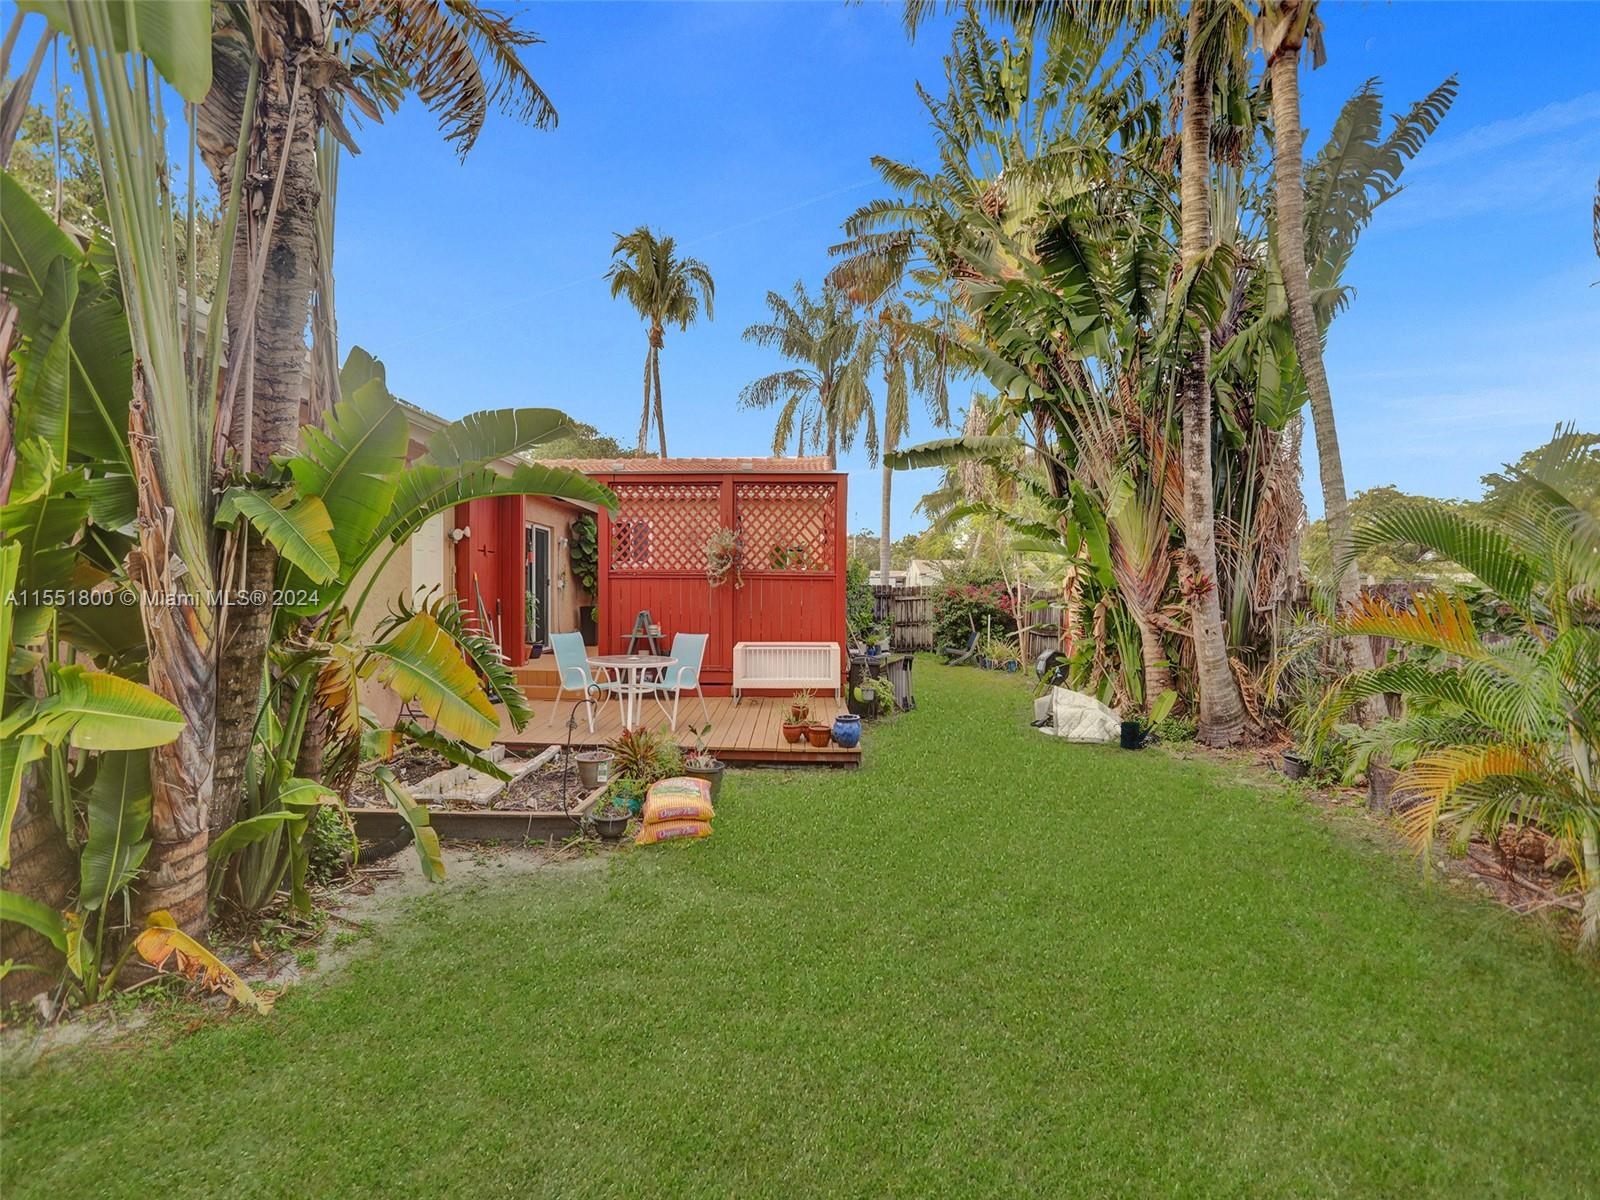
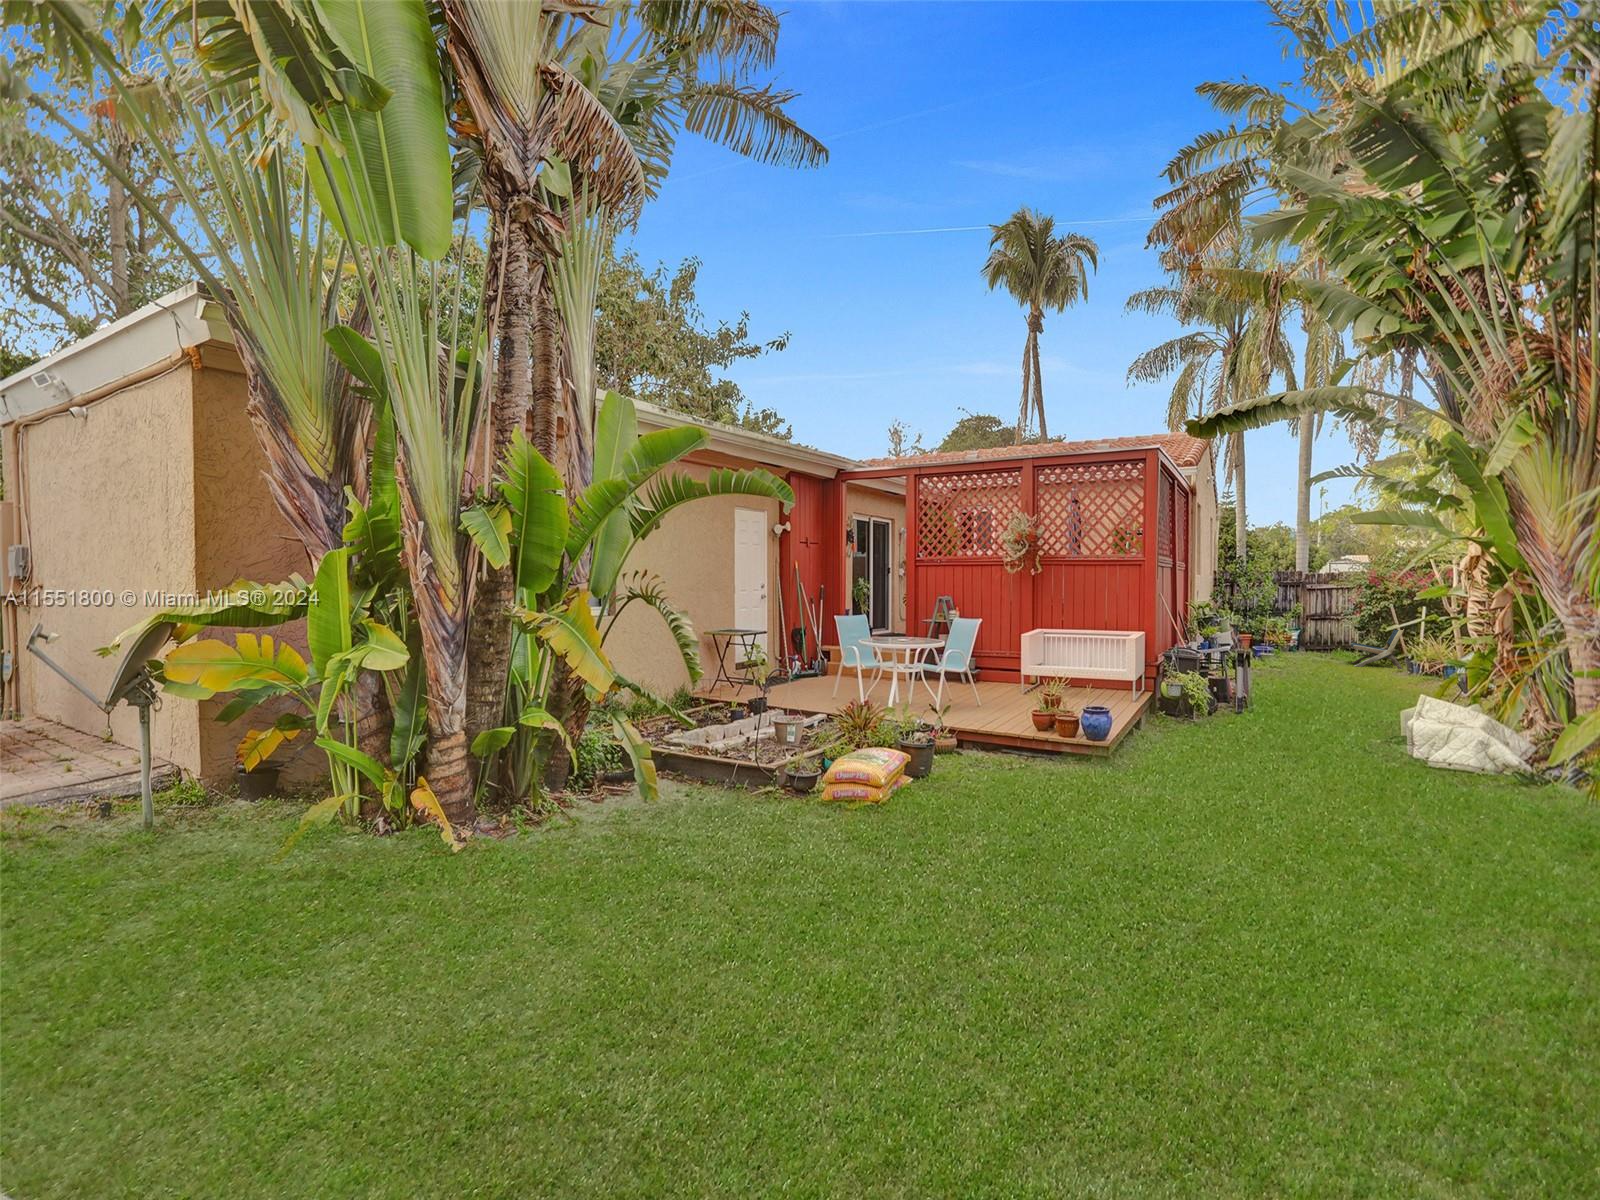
watering can: present [1114,720,1158,749] -> none [1499,745,1576,784]

